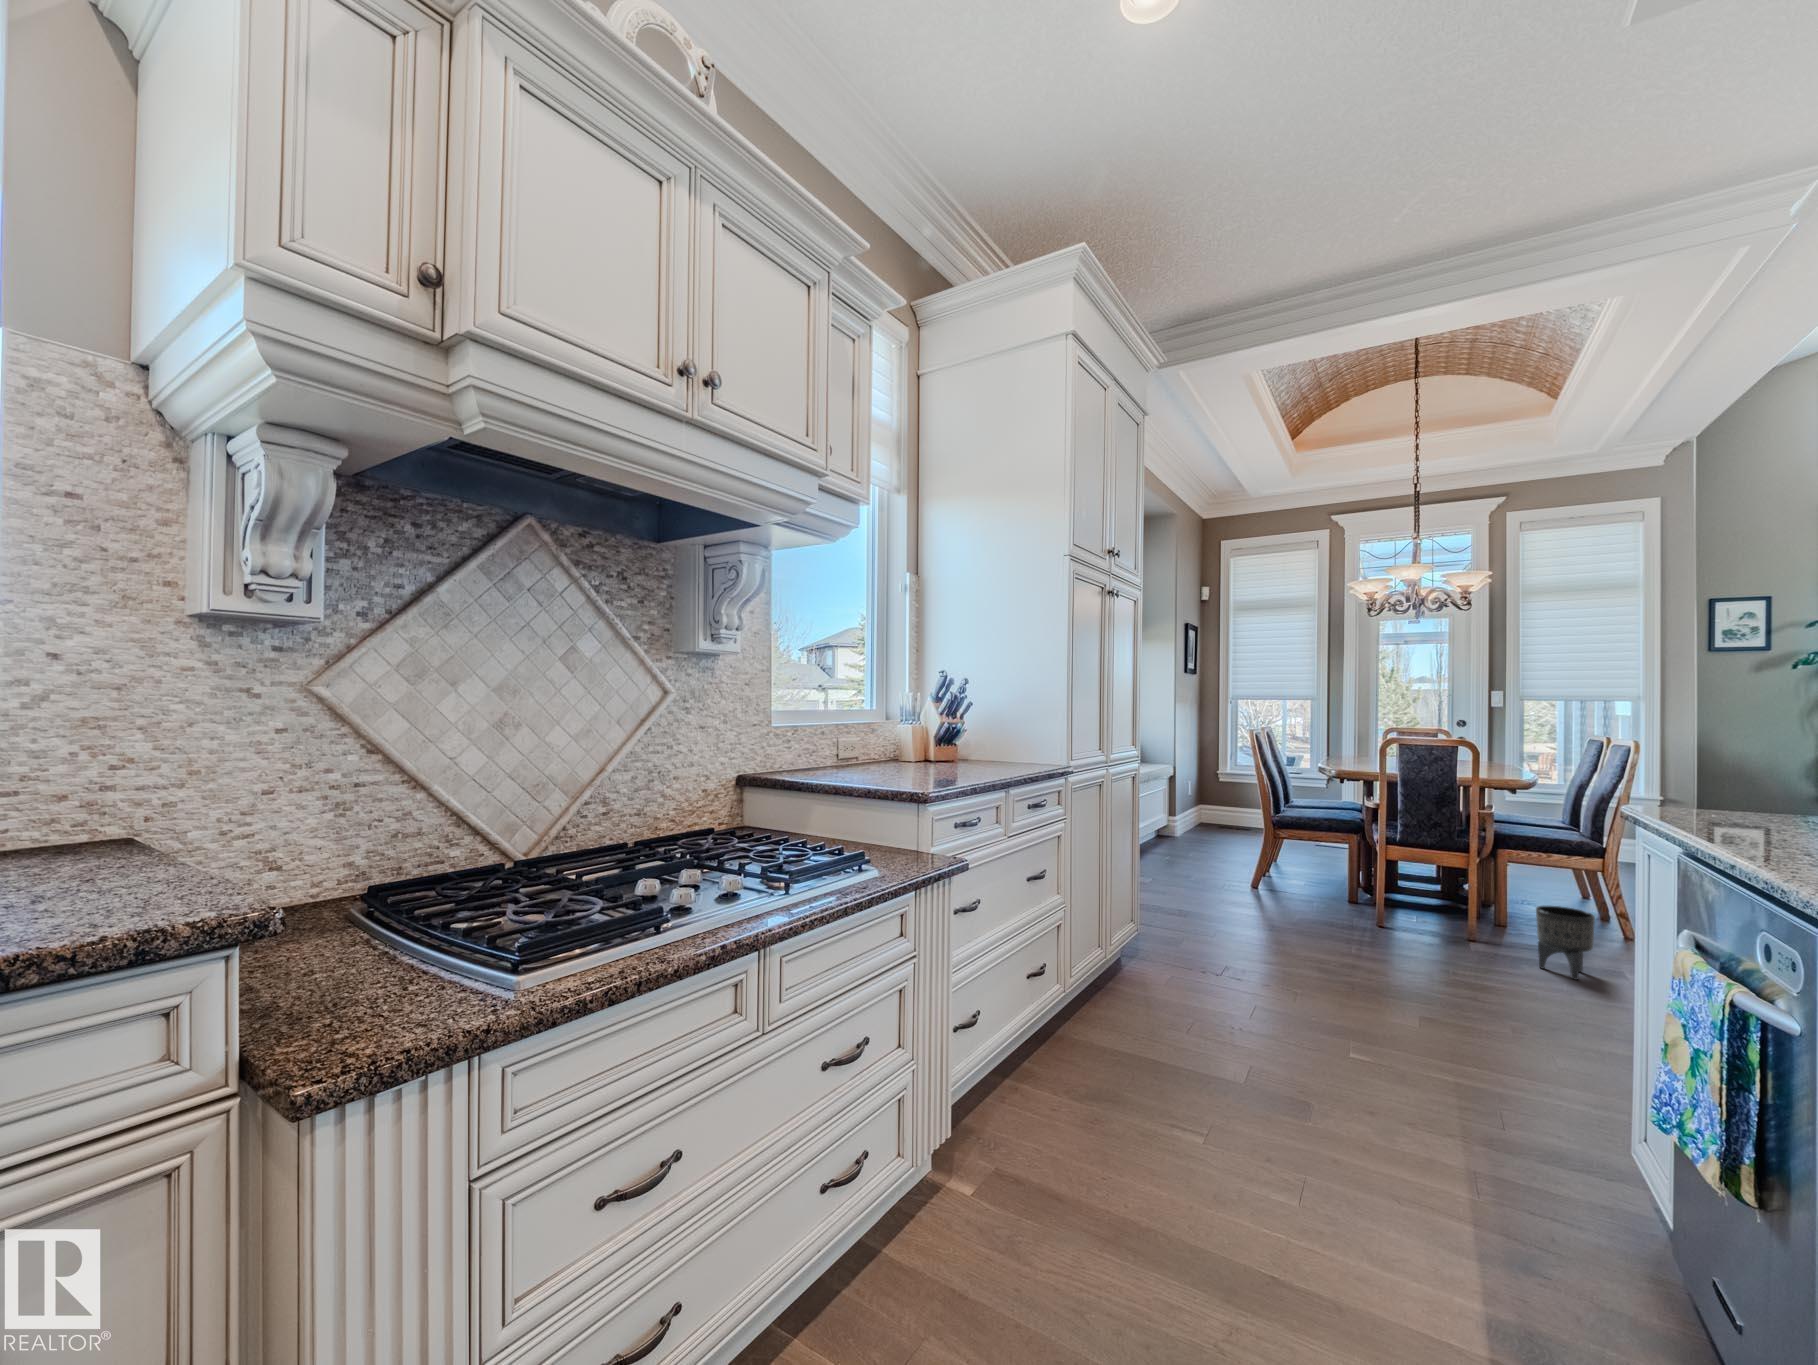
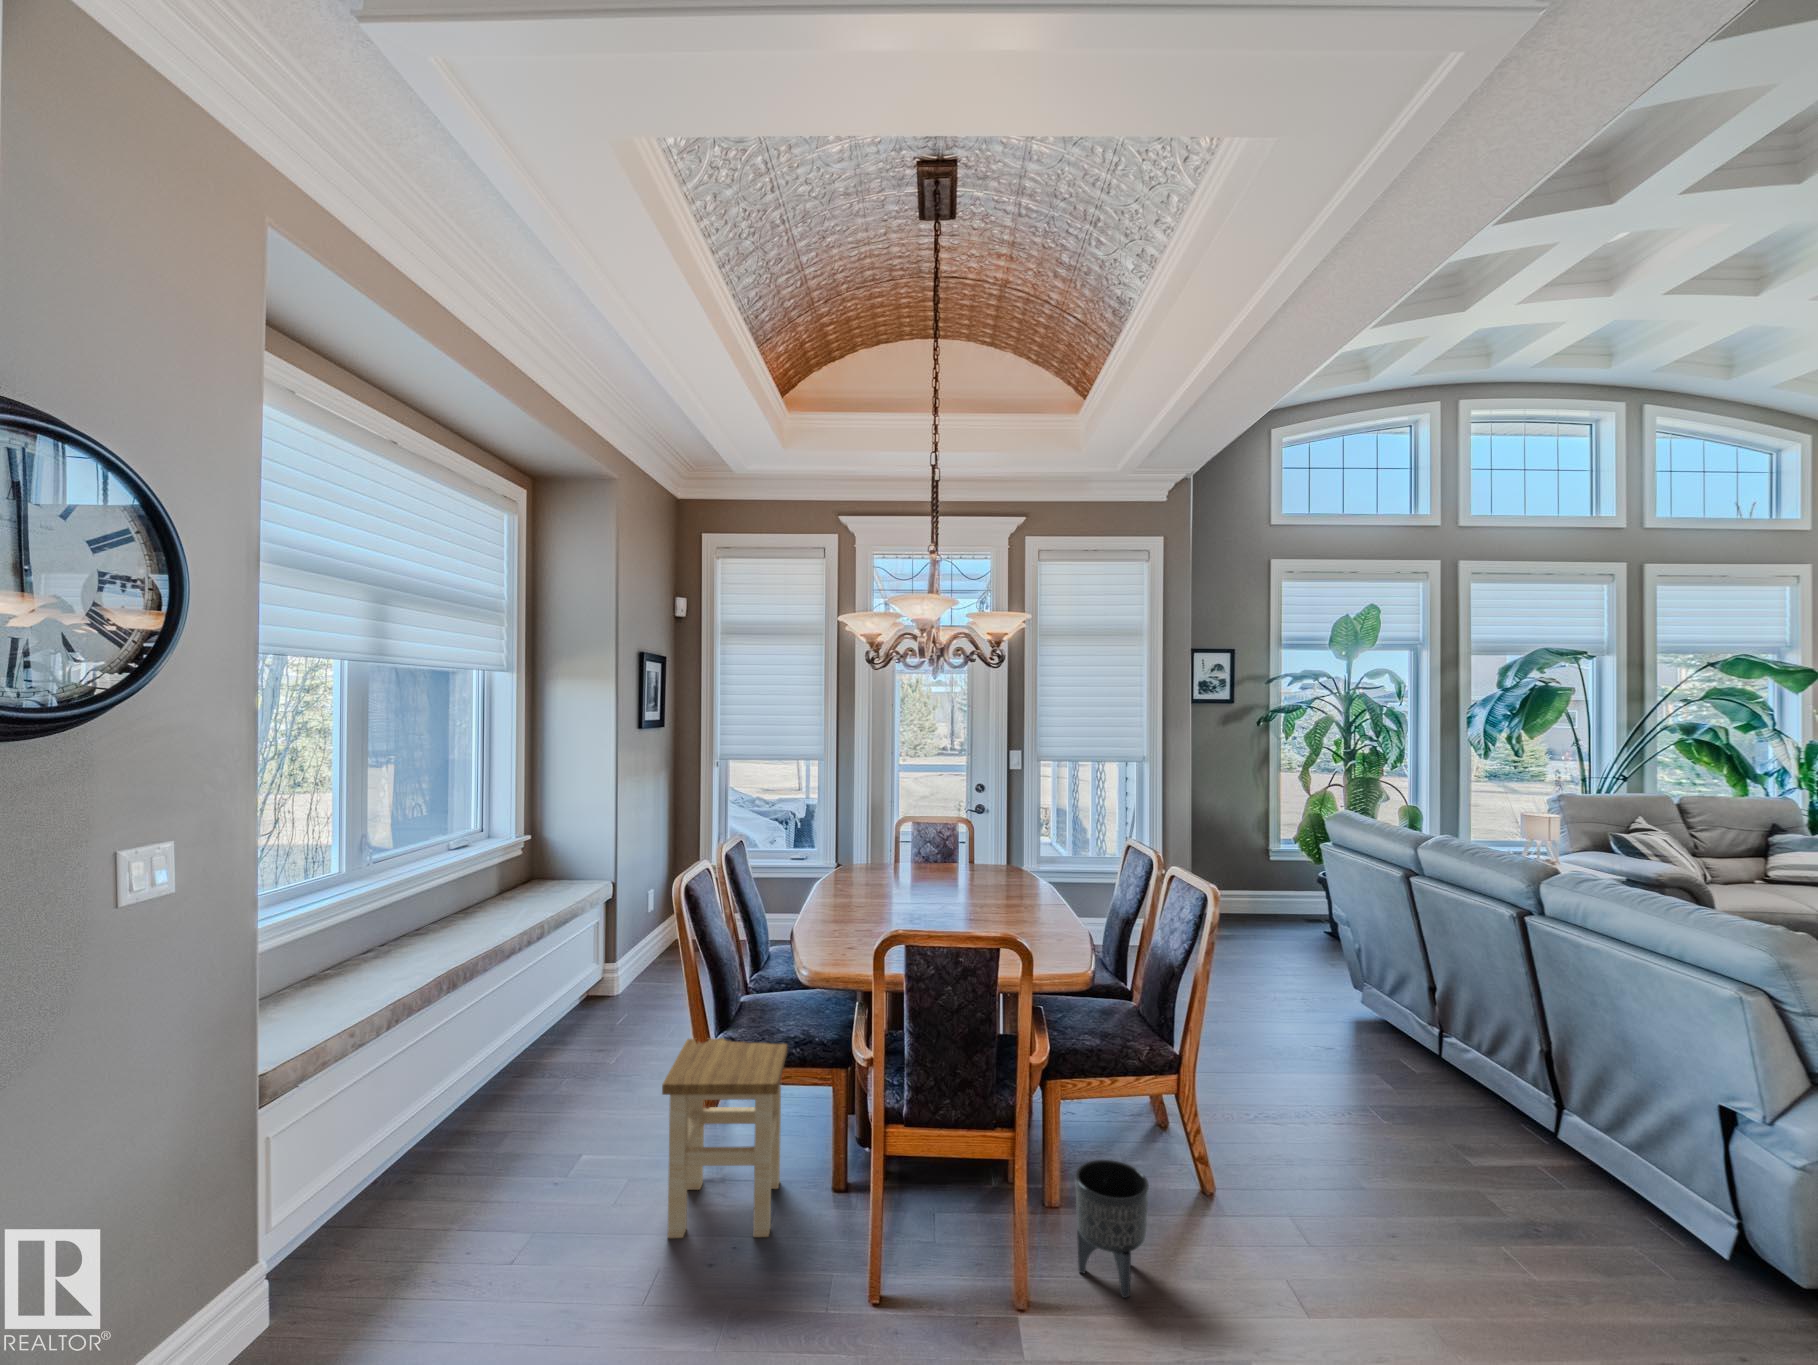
stool: none [1252,825,1323,927] -> present [662,1038,787,1238]

